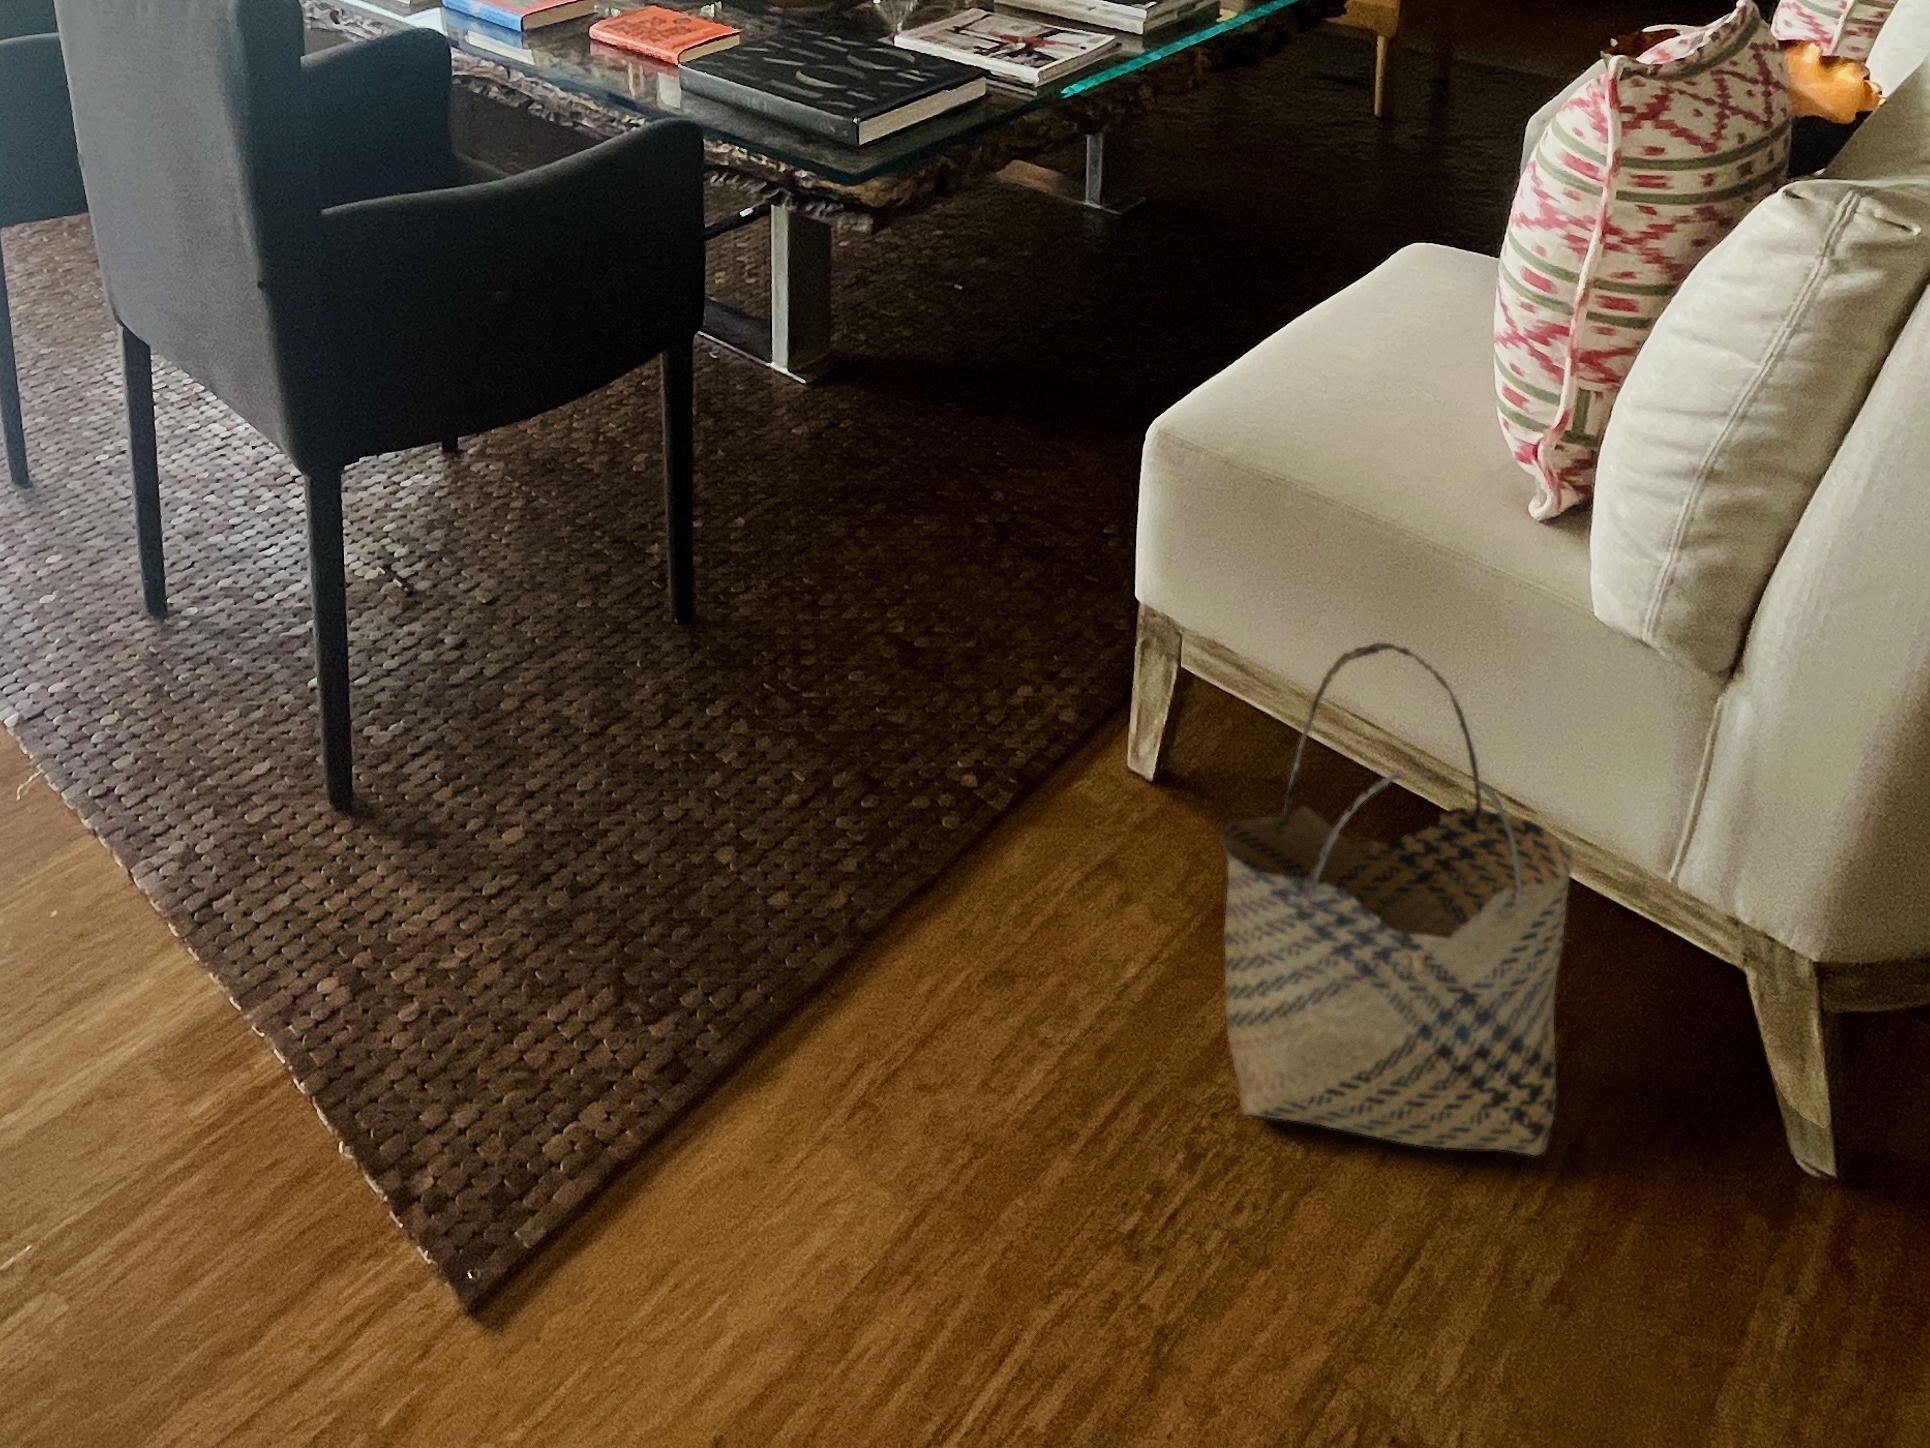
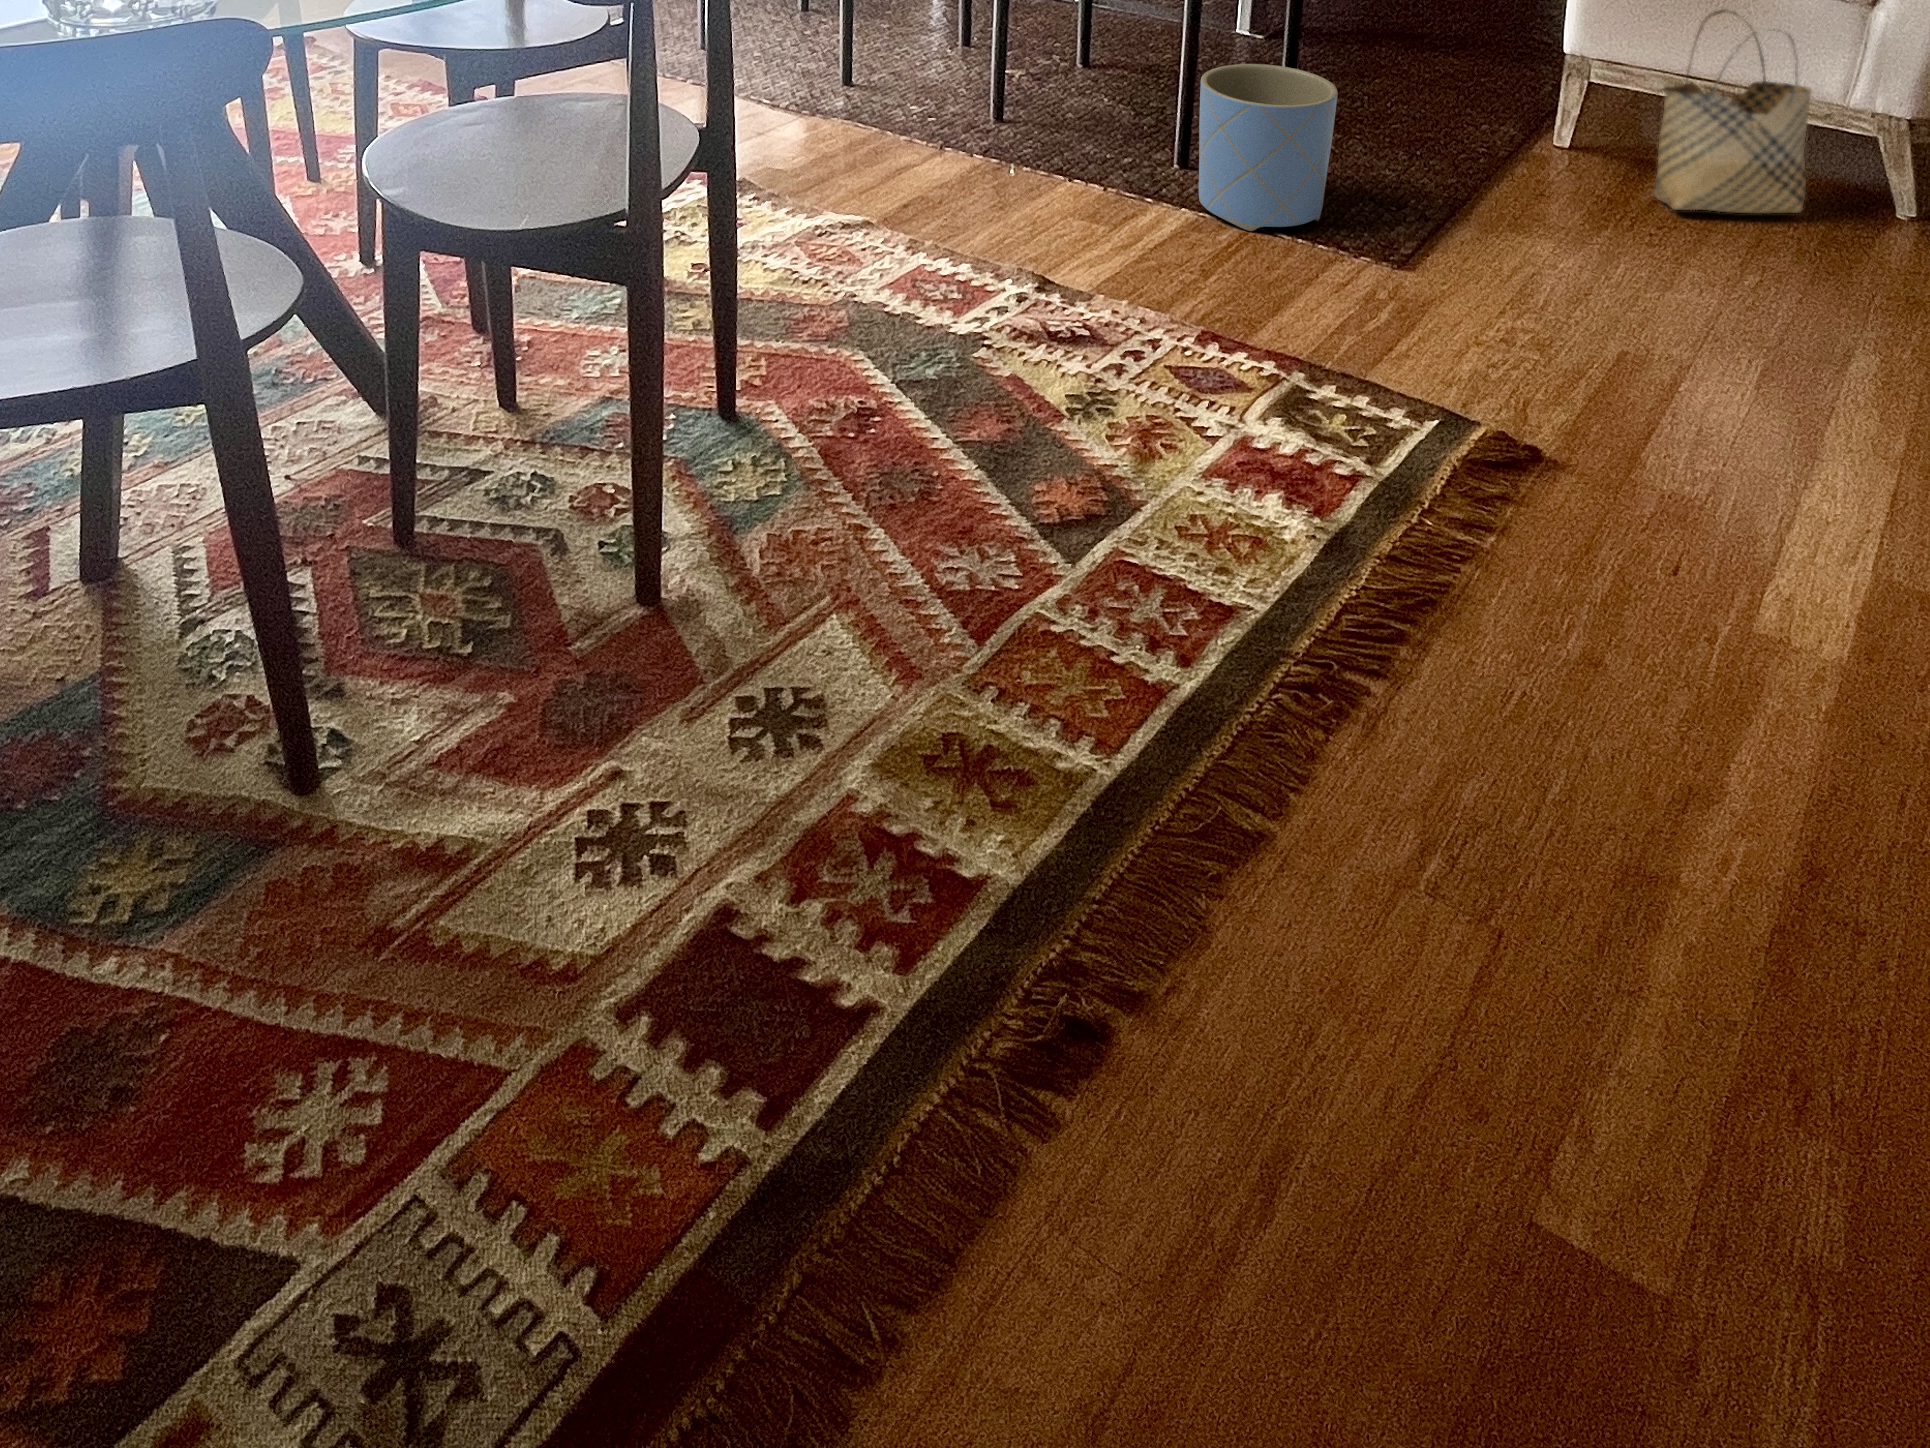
planter: none [187,682,482,1121] -> present [1199,64,1338,231]

